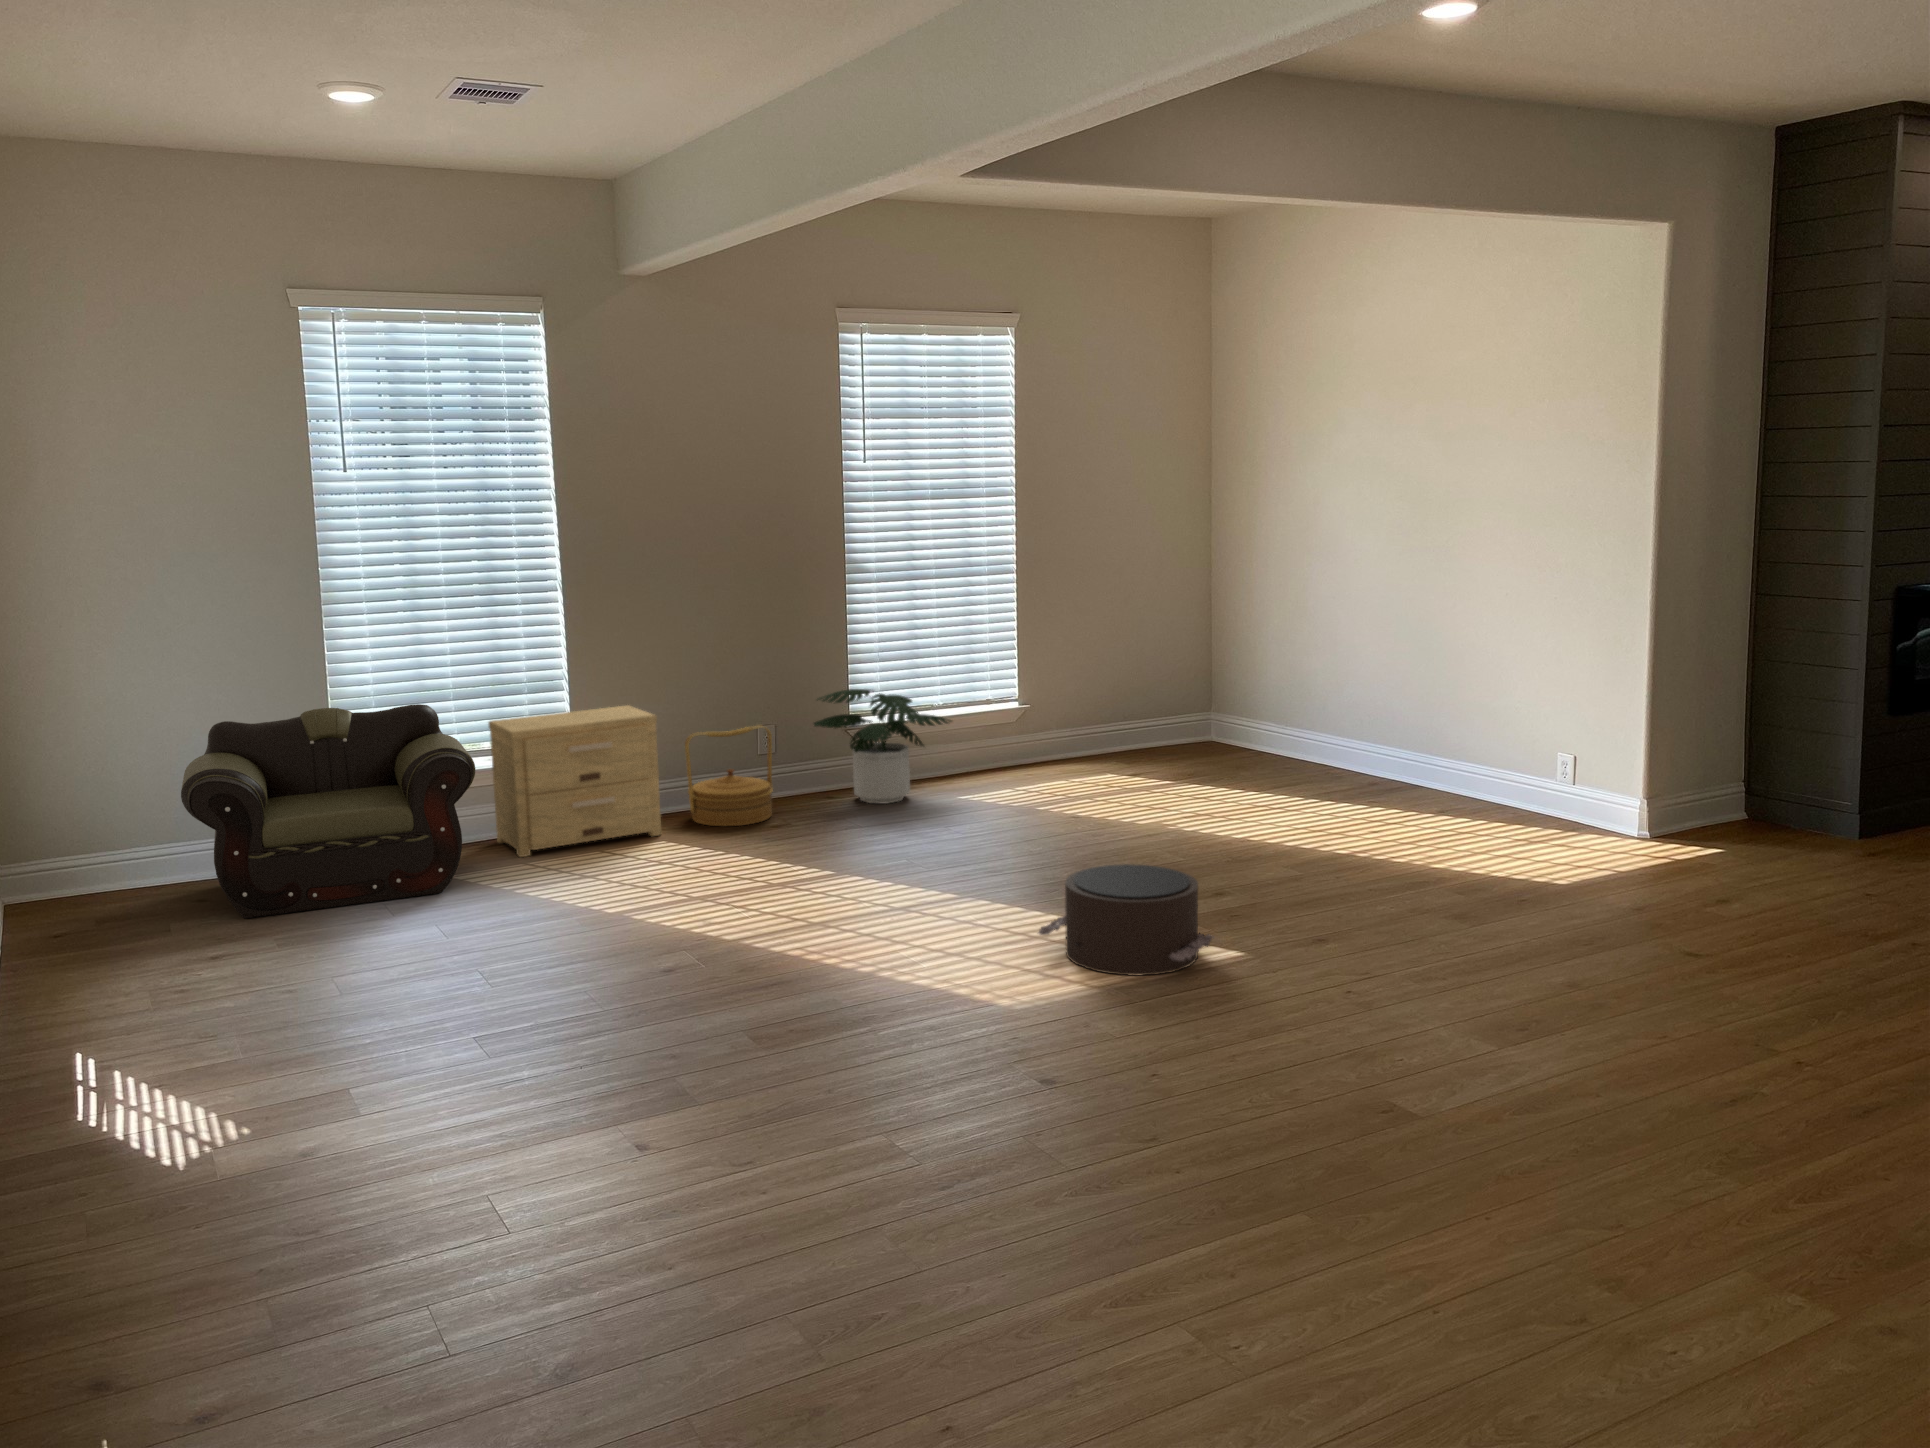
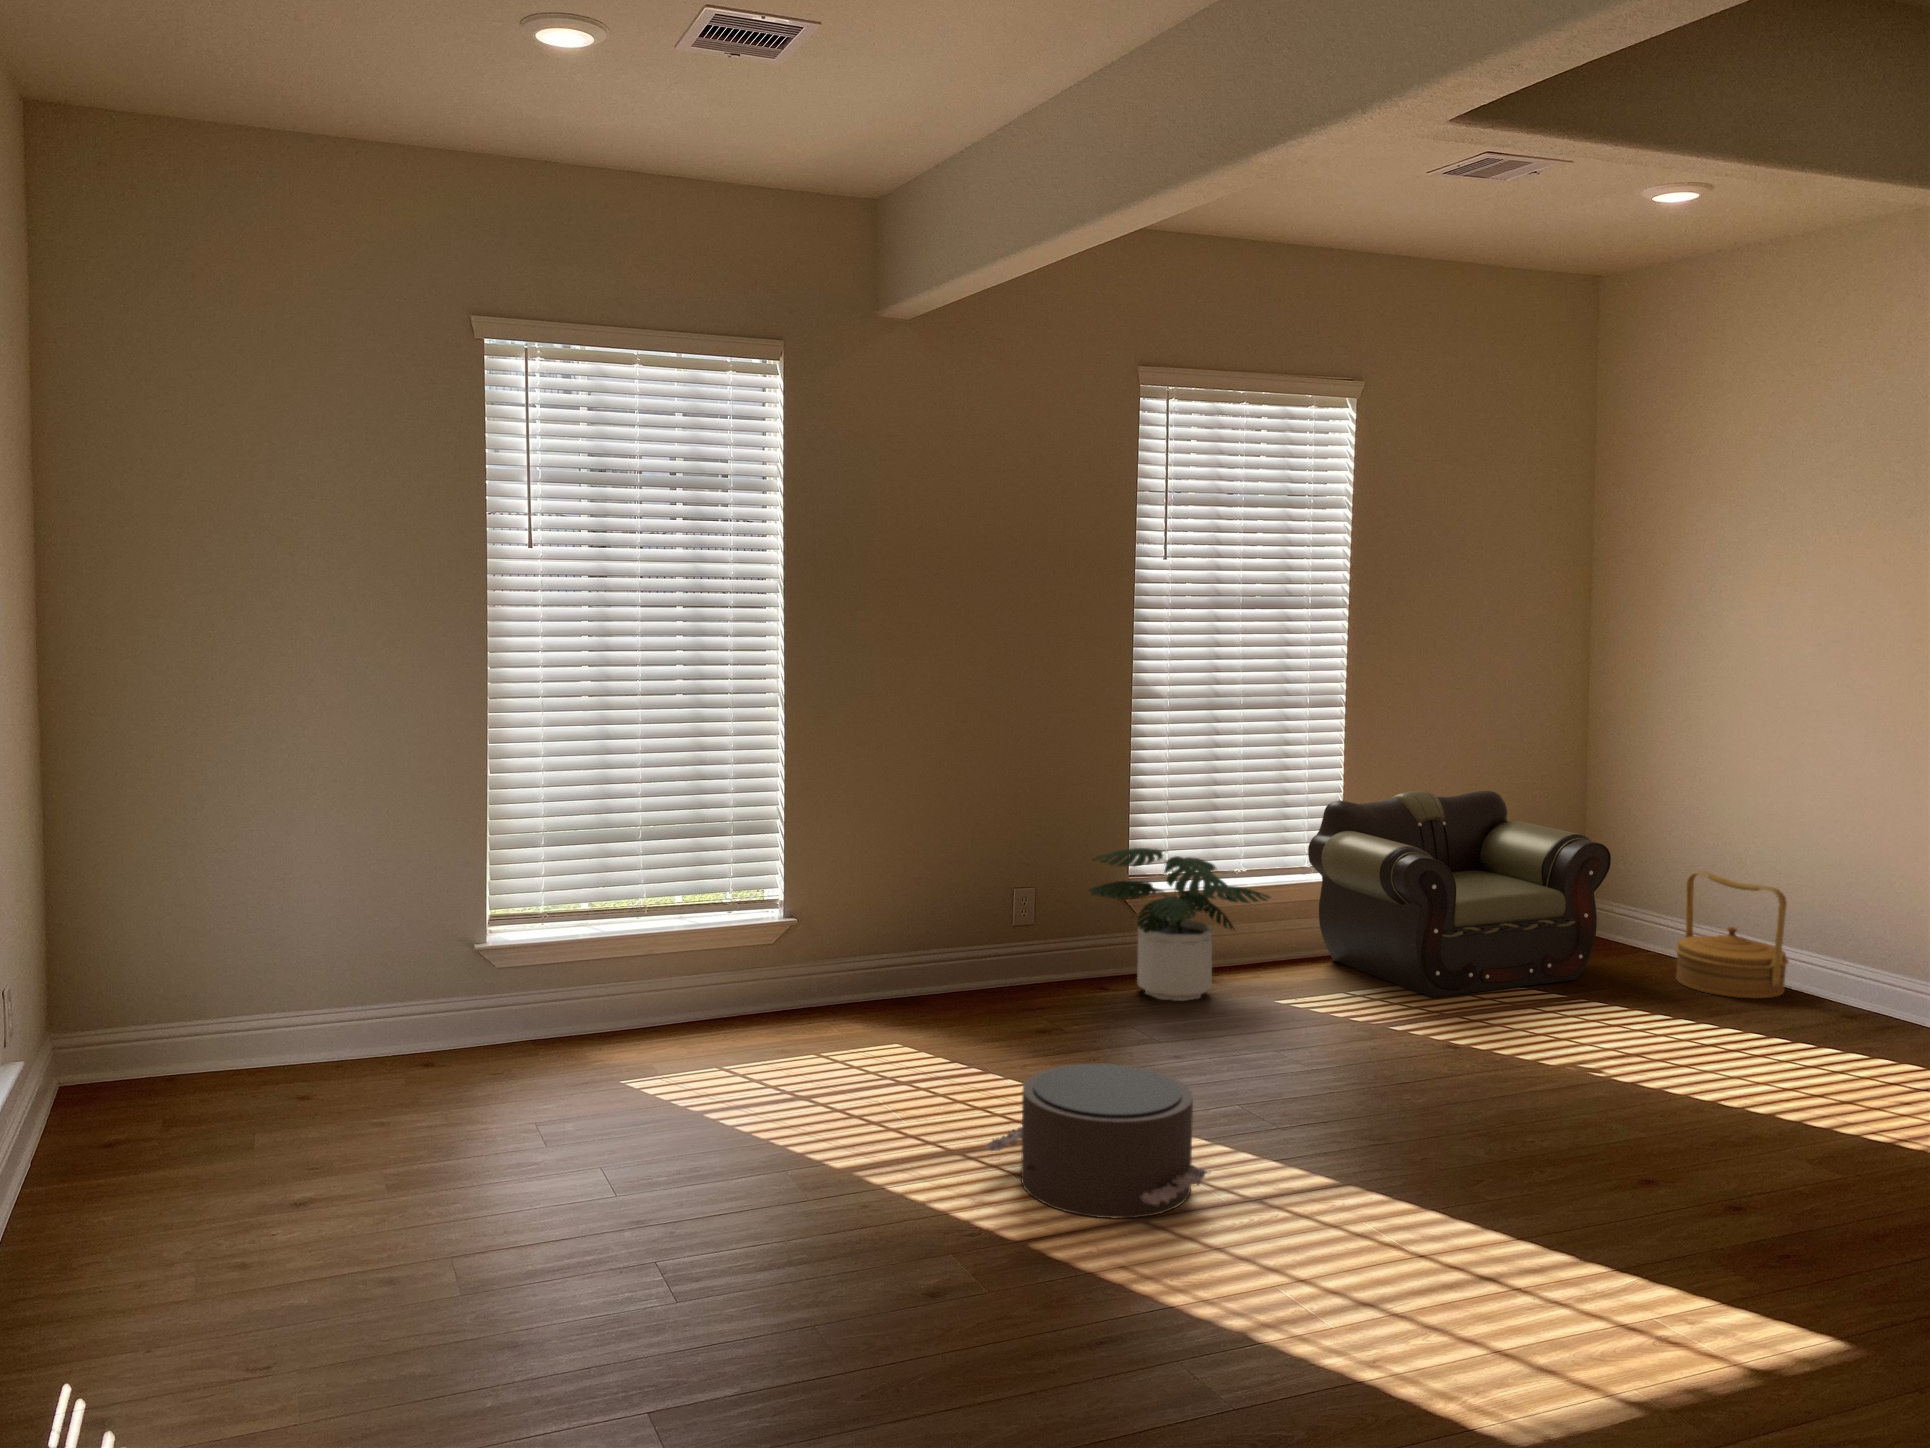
armchair: present [181,704,475,919] -> present [1308,791,1611,997]
side table: present [489,705,661,857] -> none [684,857,897,1053]
woven basket: present [685,725,773,826] -> present [1675,871,1788,999]
pouf: present [1038,864,1213,976] -> present [986,1064,1211,1219]

